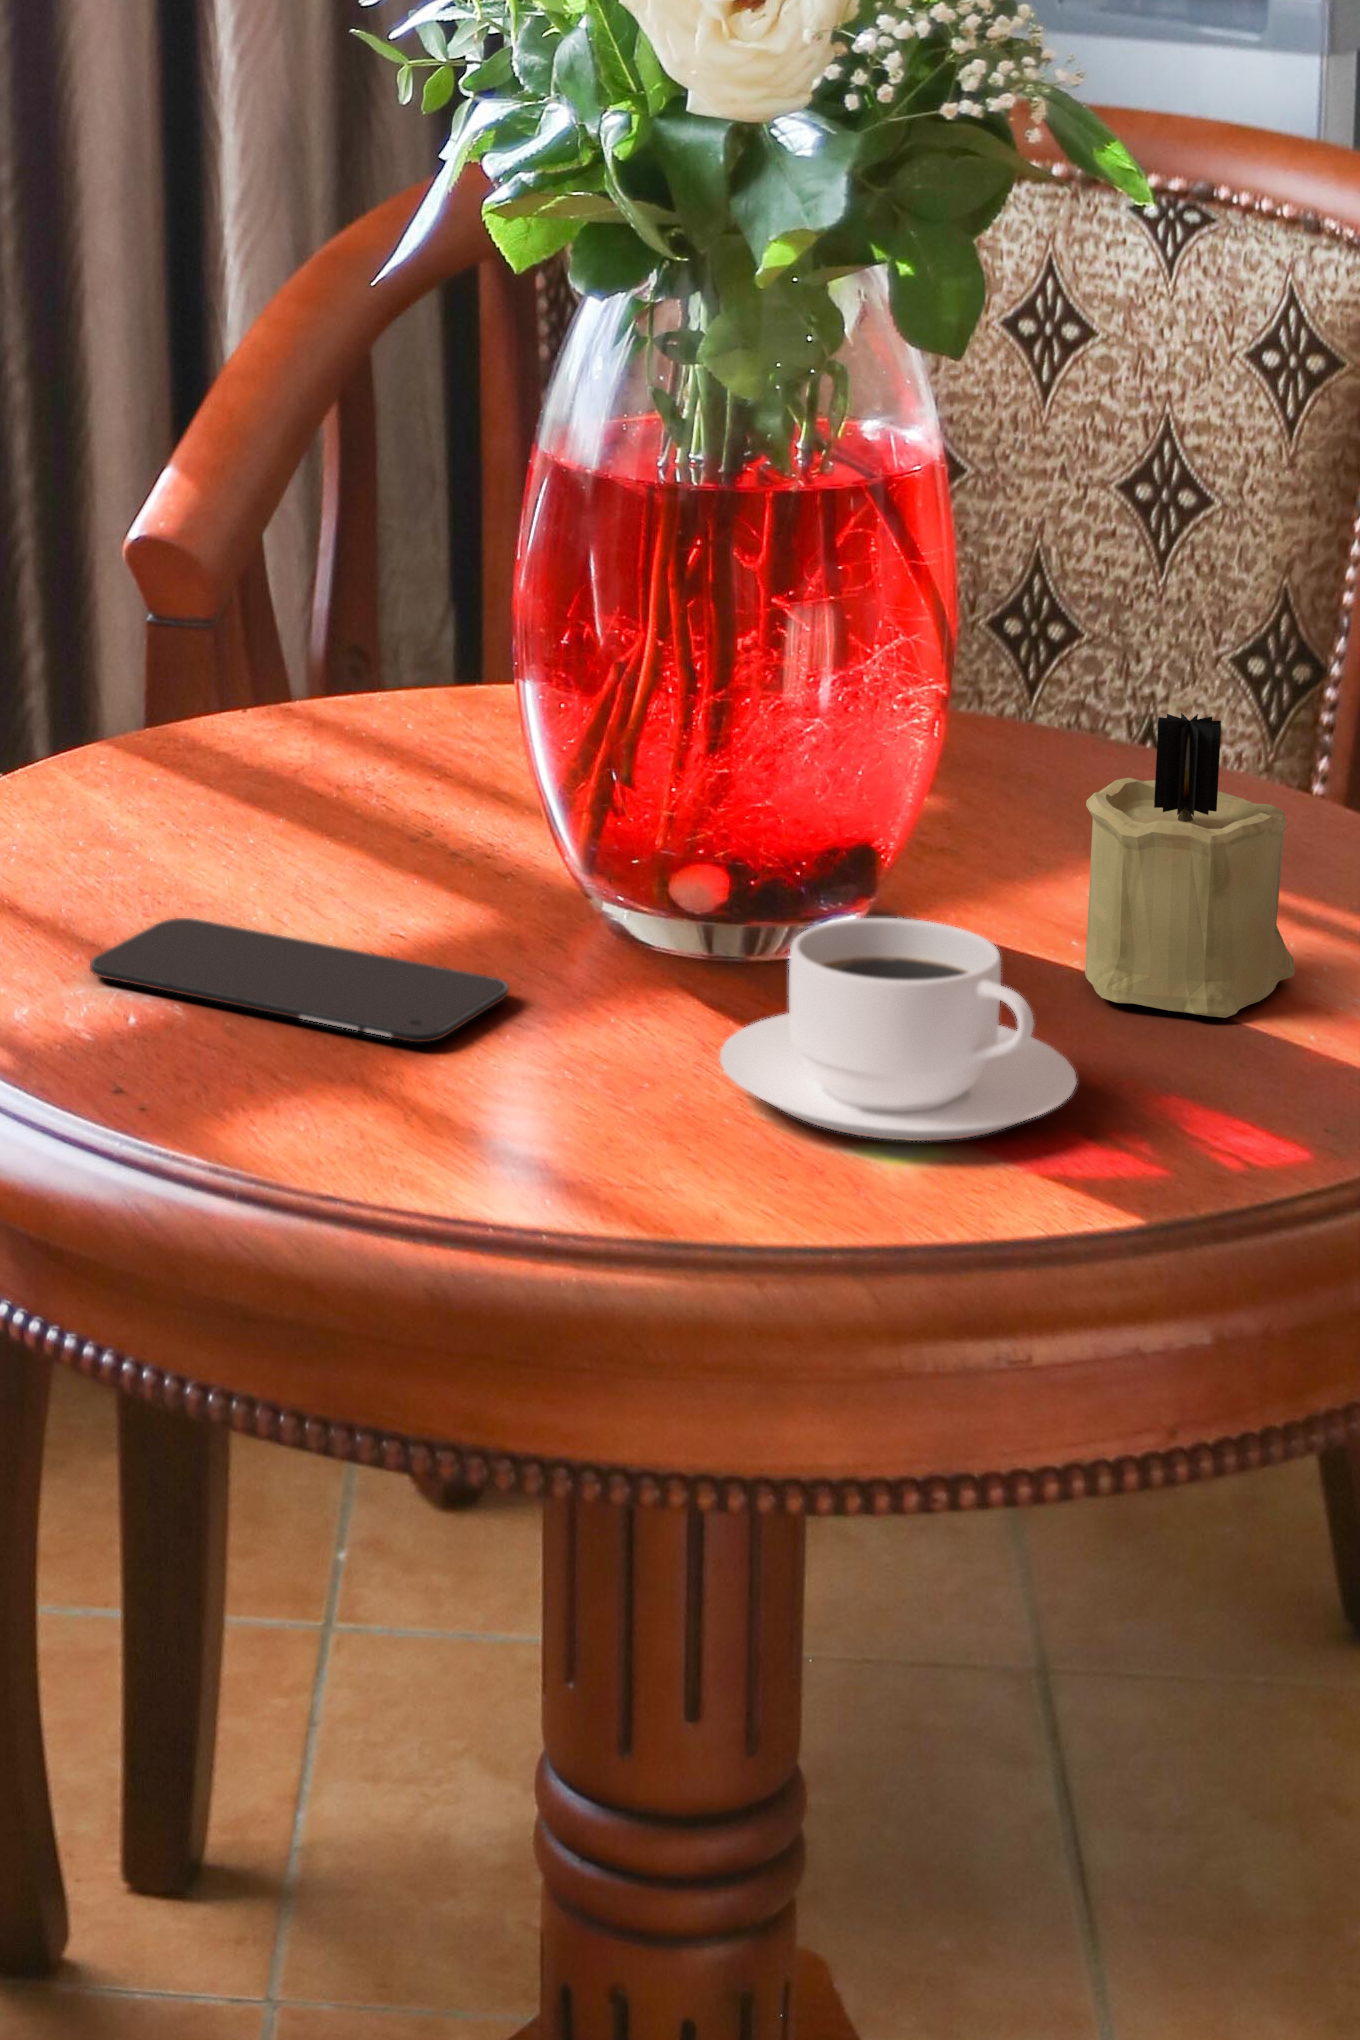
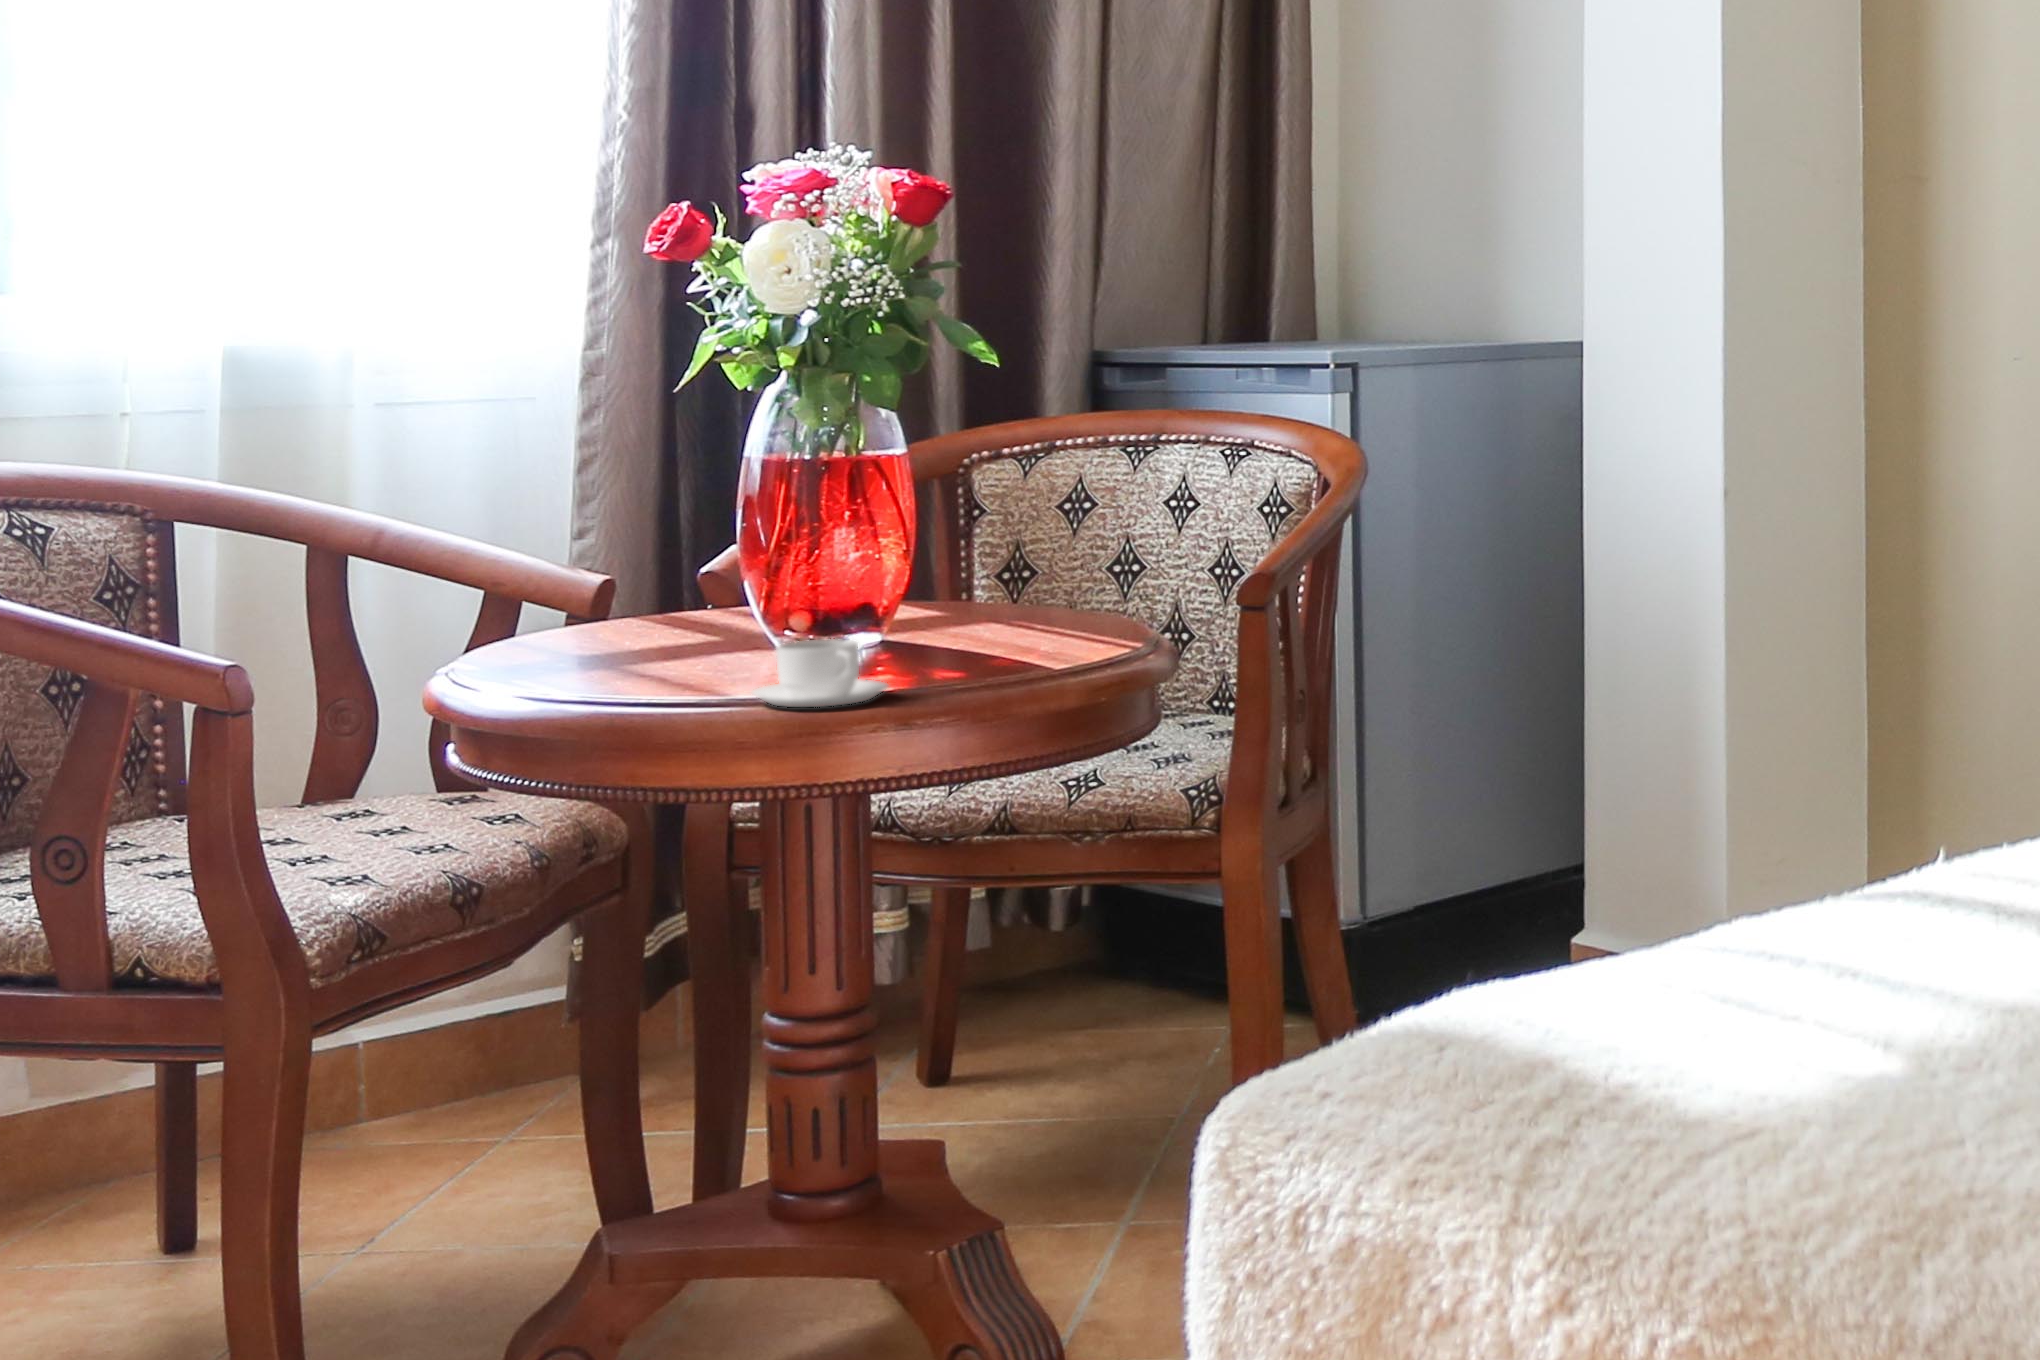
candle: present [1085,713,1295,1018] -> none [939,574,1027,683]
smartphone: present [90,918,509,1042] -> none [540,673,705,695]

